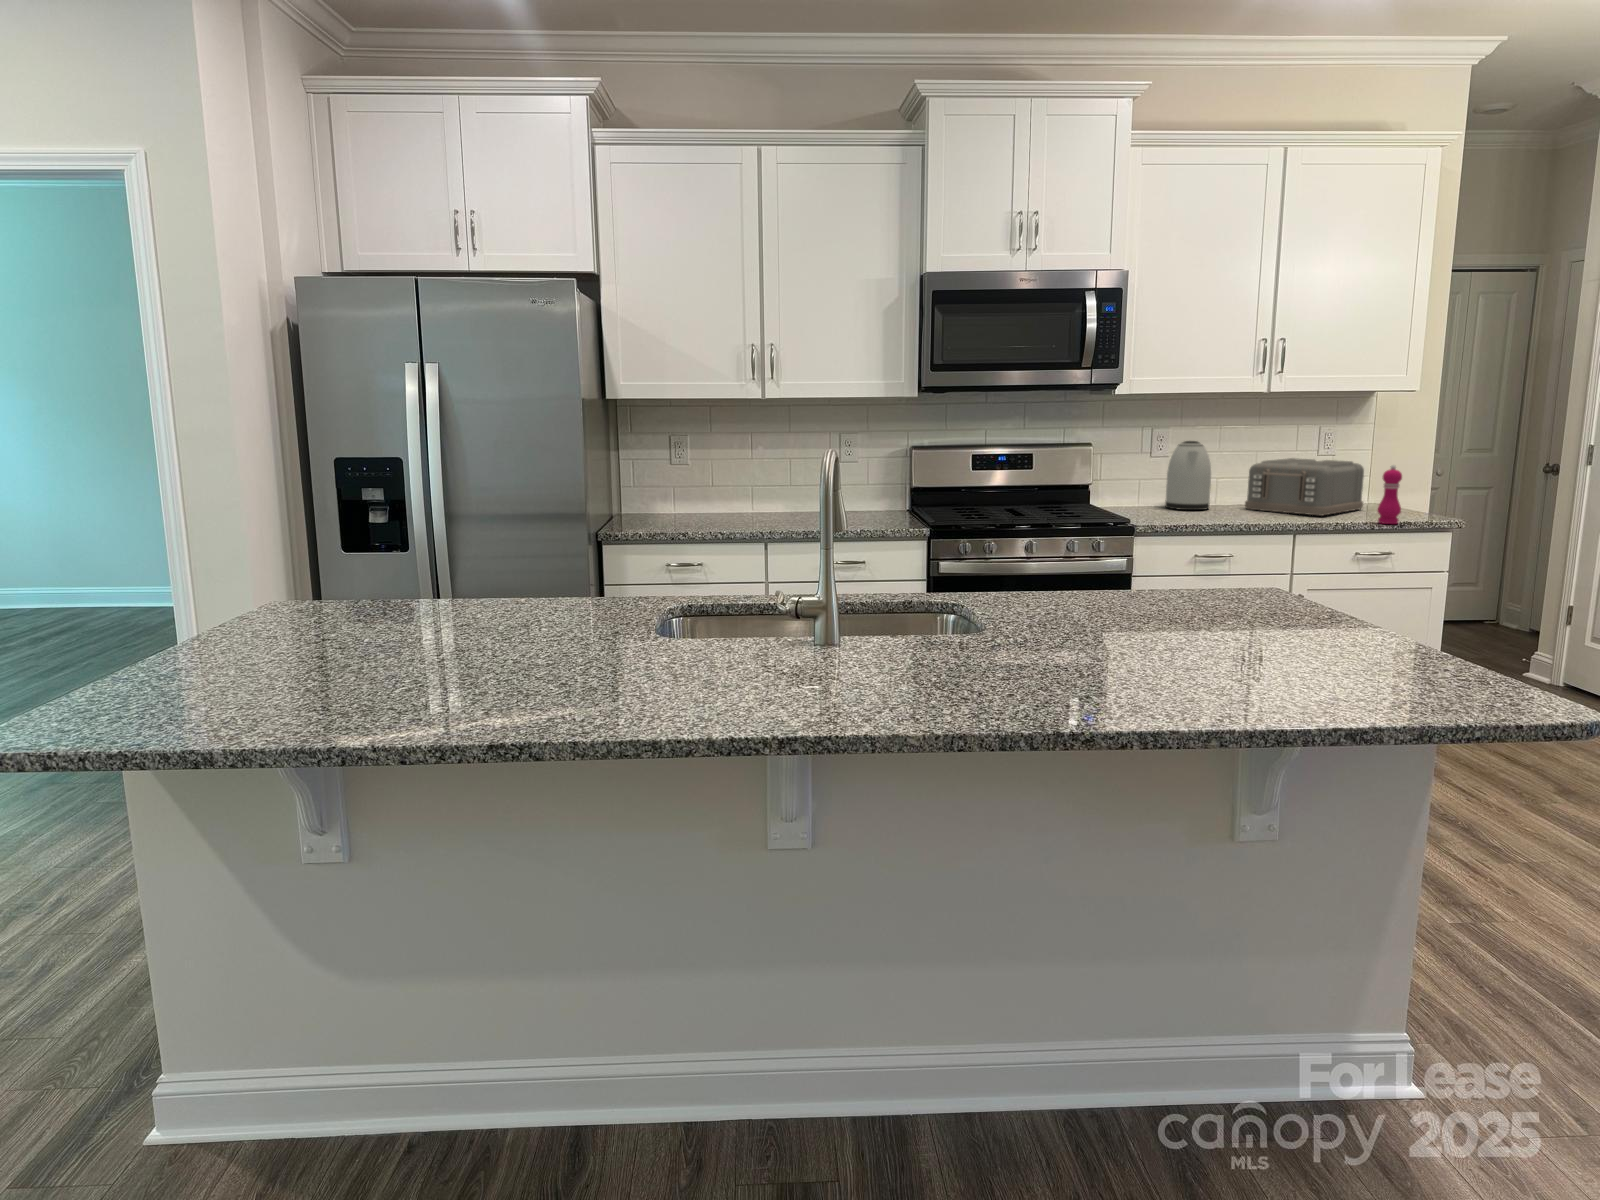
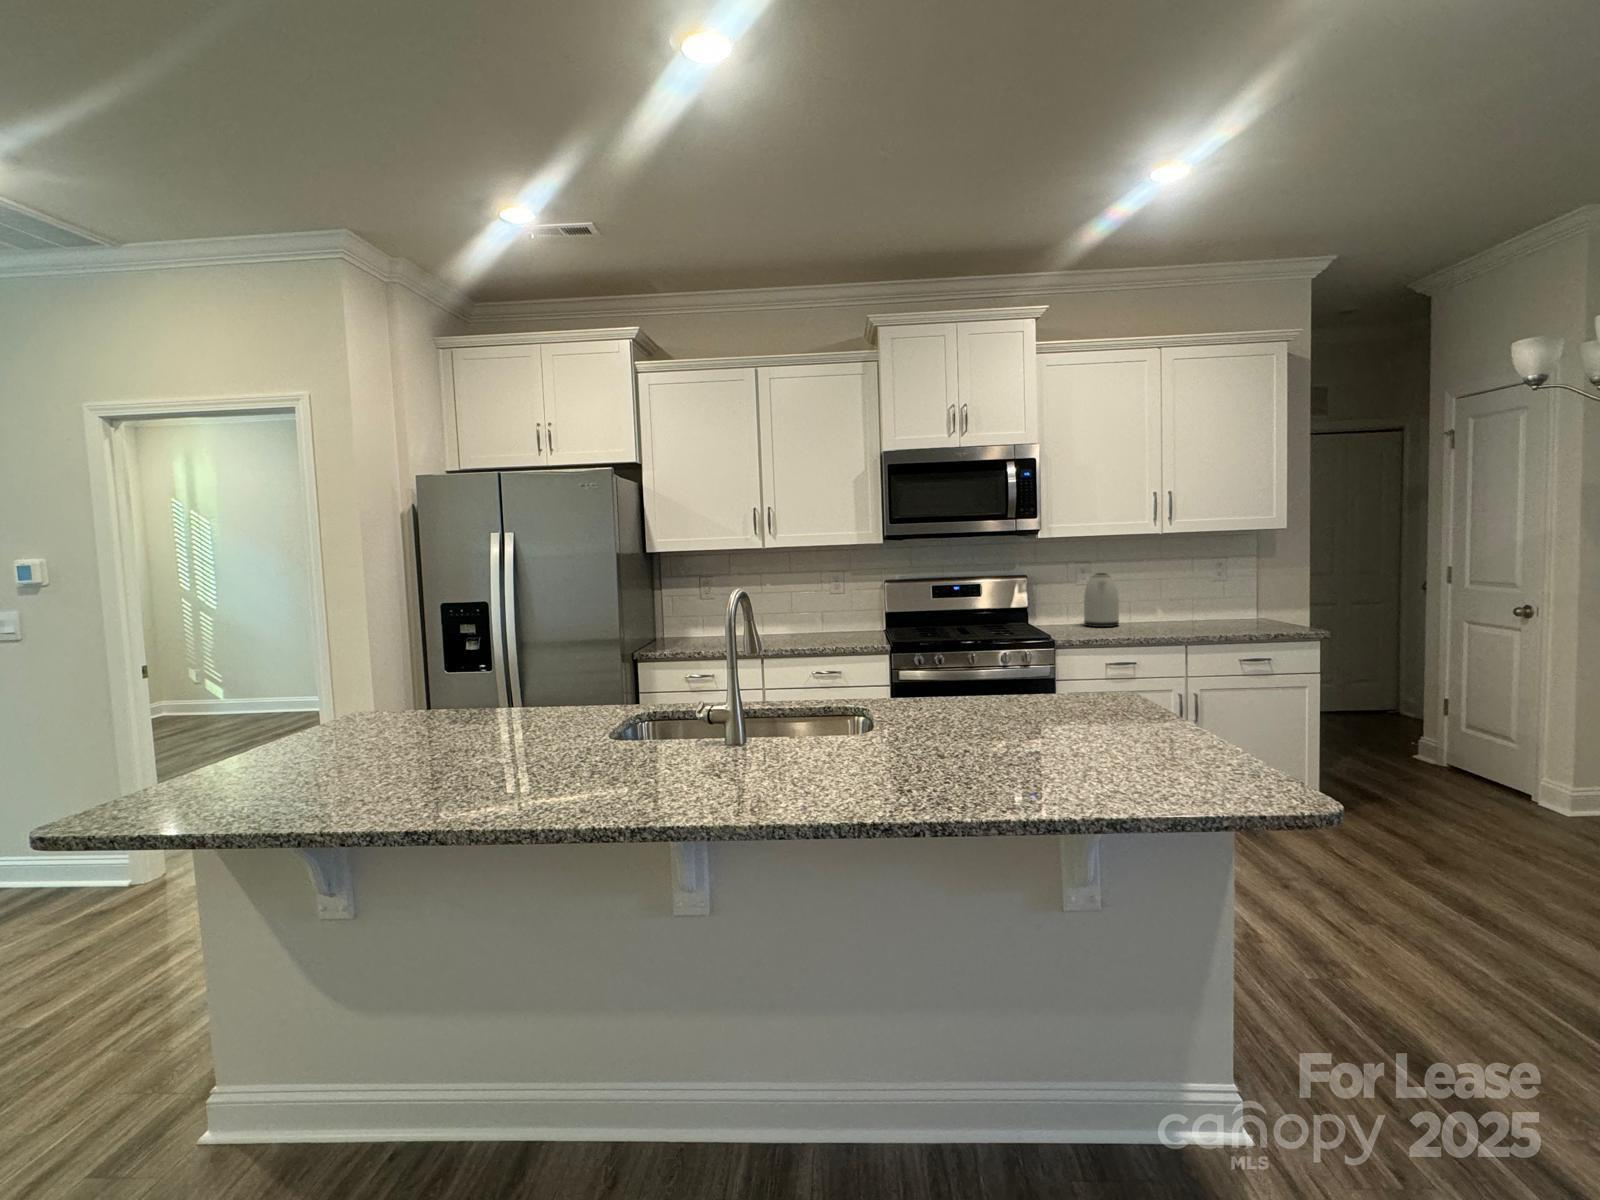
toaster: present [1245,458,1364,515] -> none [1147,585,1245,630]
pepper mill: present [1378,465,1402,524] -> none [1251,588,1270,635]

